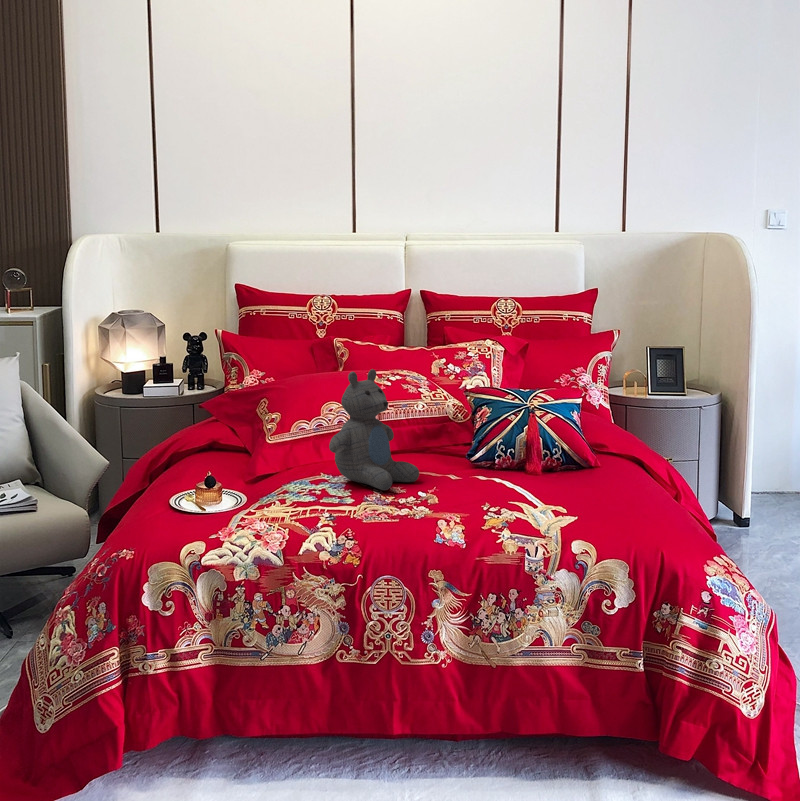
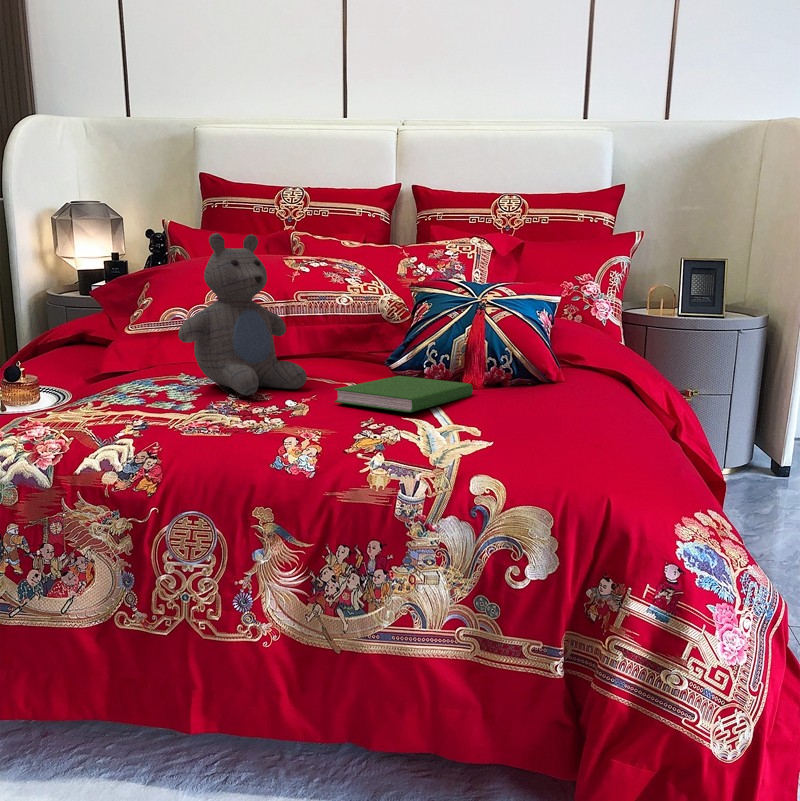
hardcover book: none [451,468,541,499] -> present [335,376,473,413]

